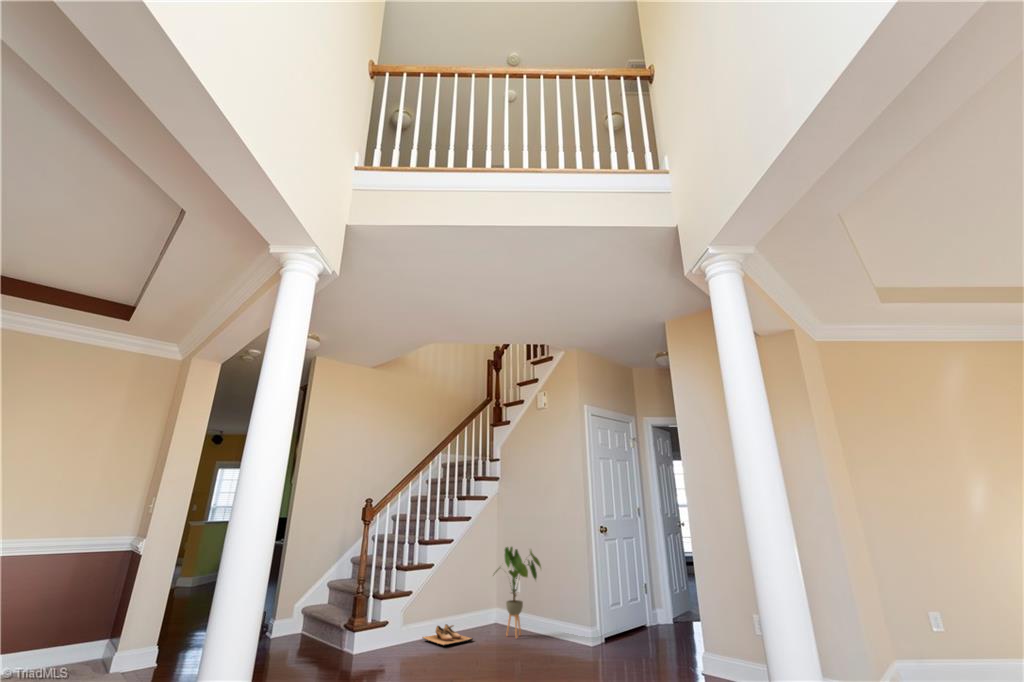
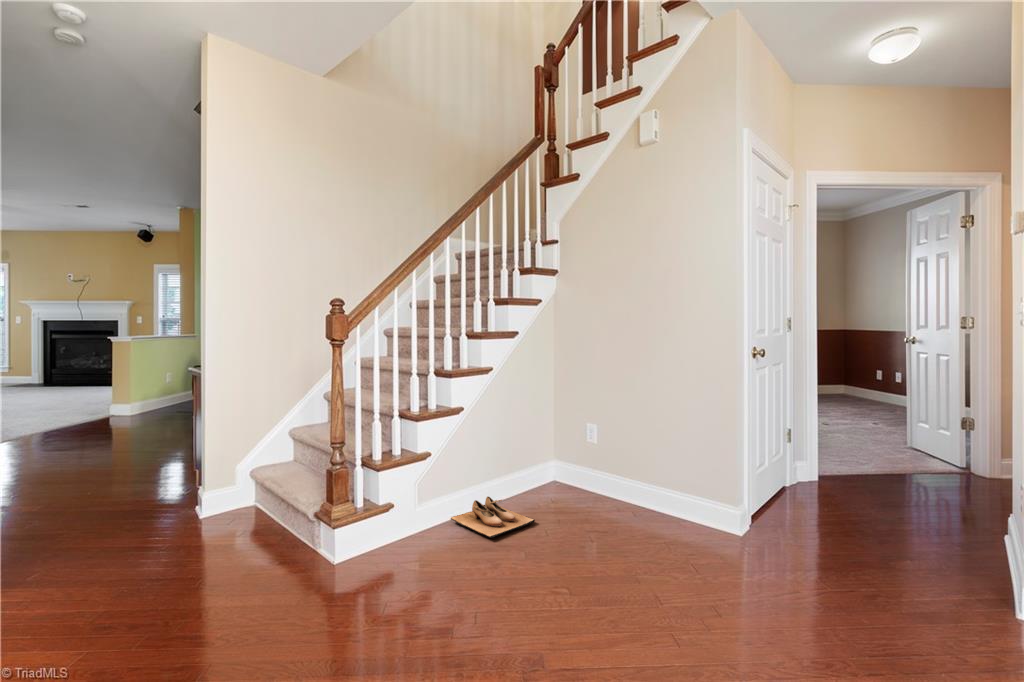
house plant: present [496,547,541,638] -> none [560,380,642,518]

